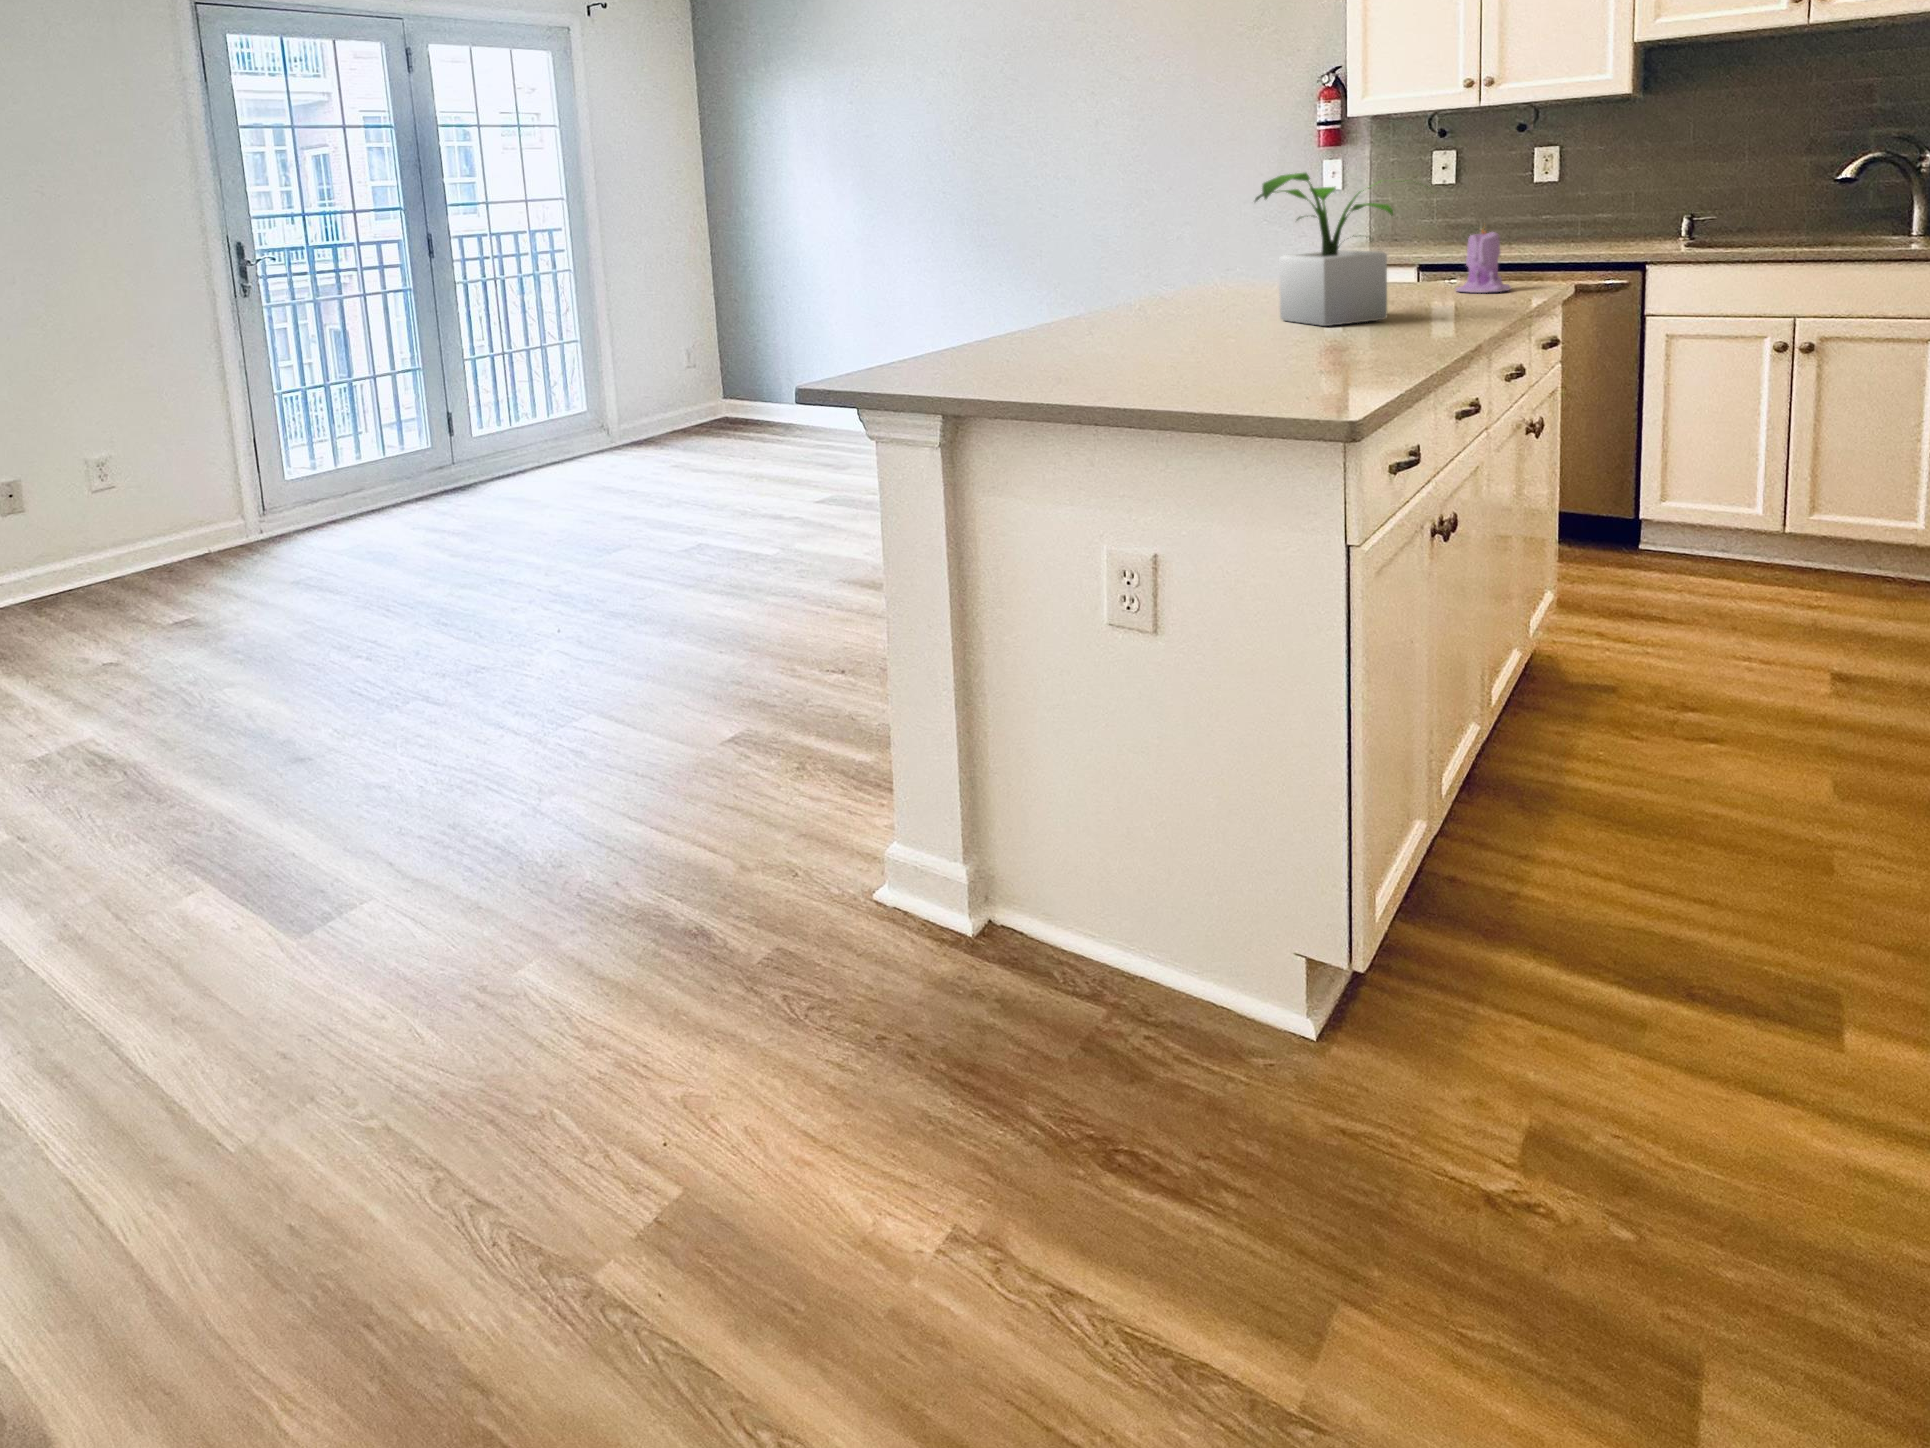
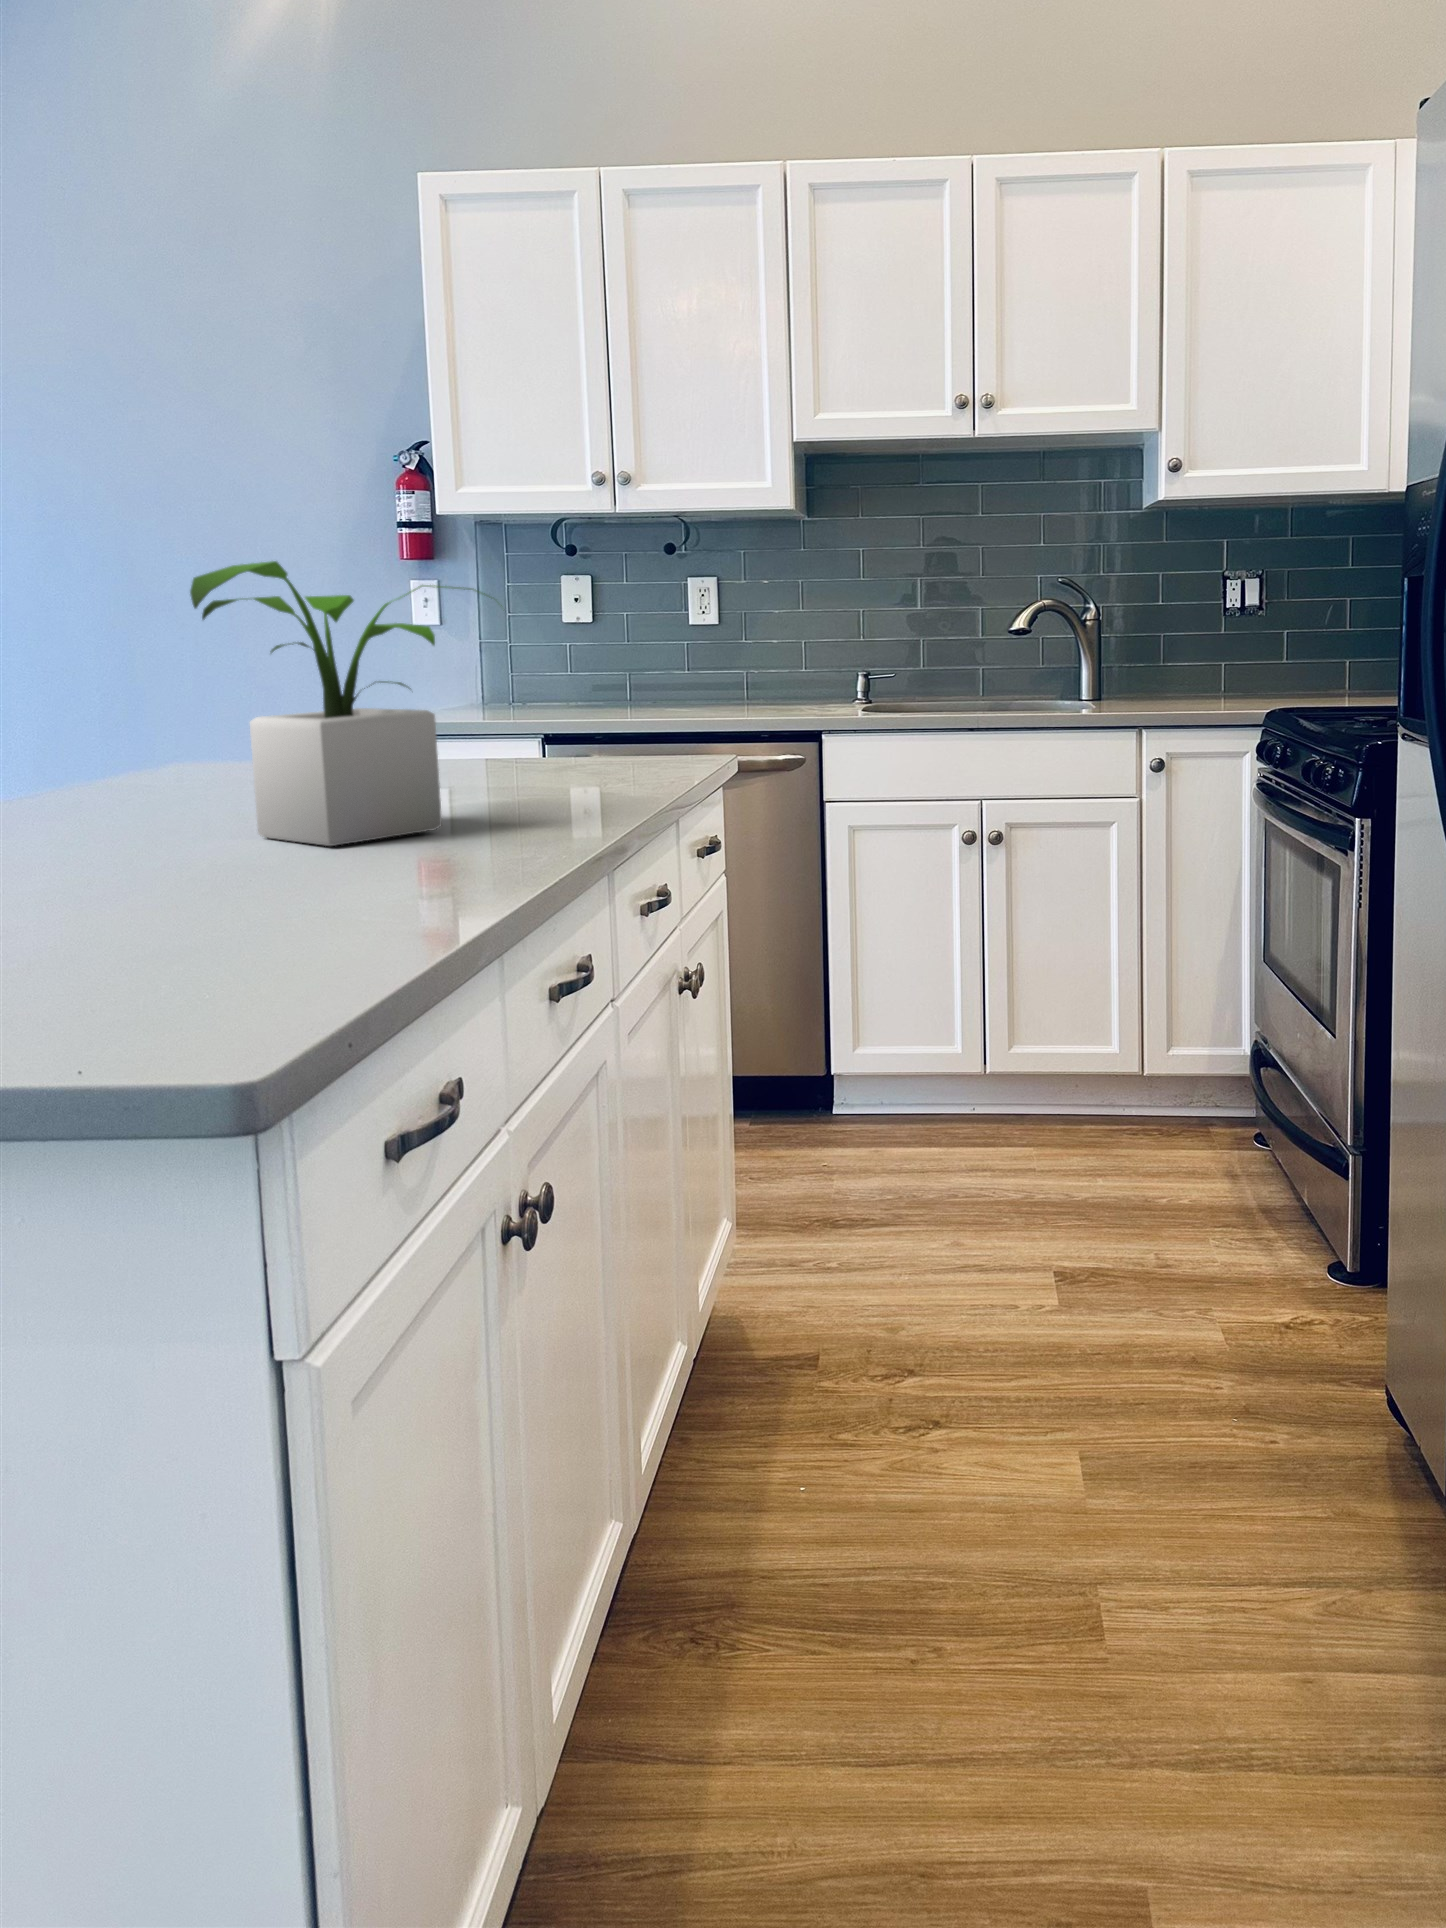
candle: present [1456,229,1511,293] -> none [569,669,647,778]

